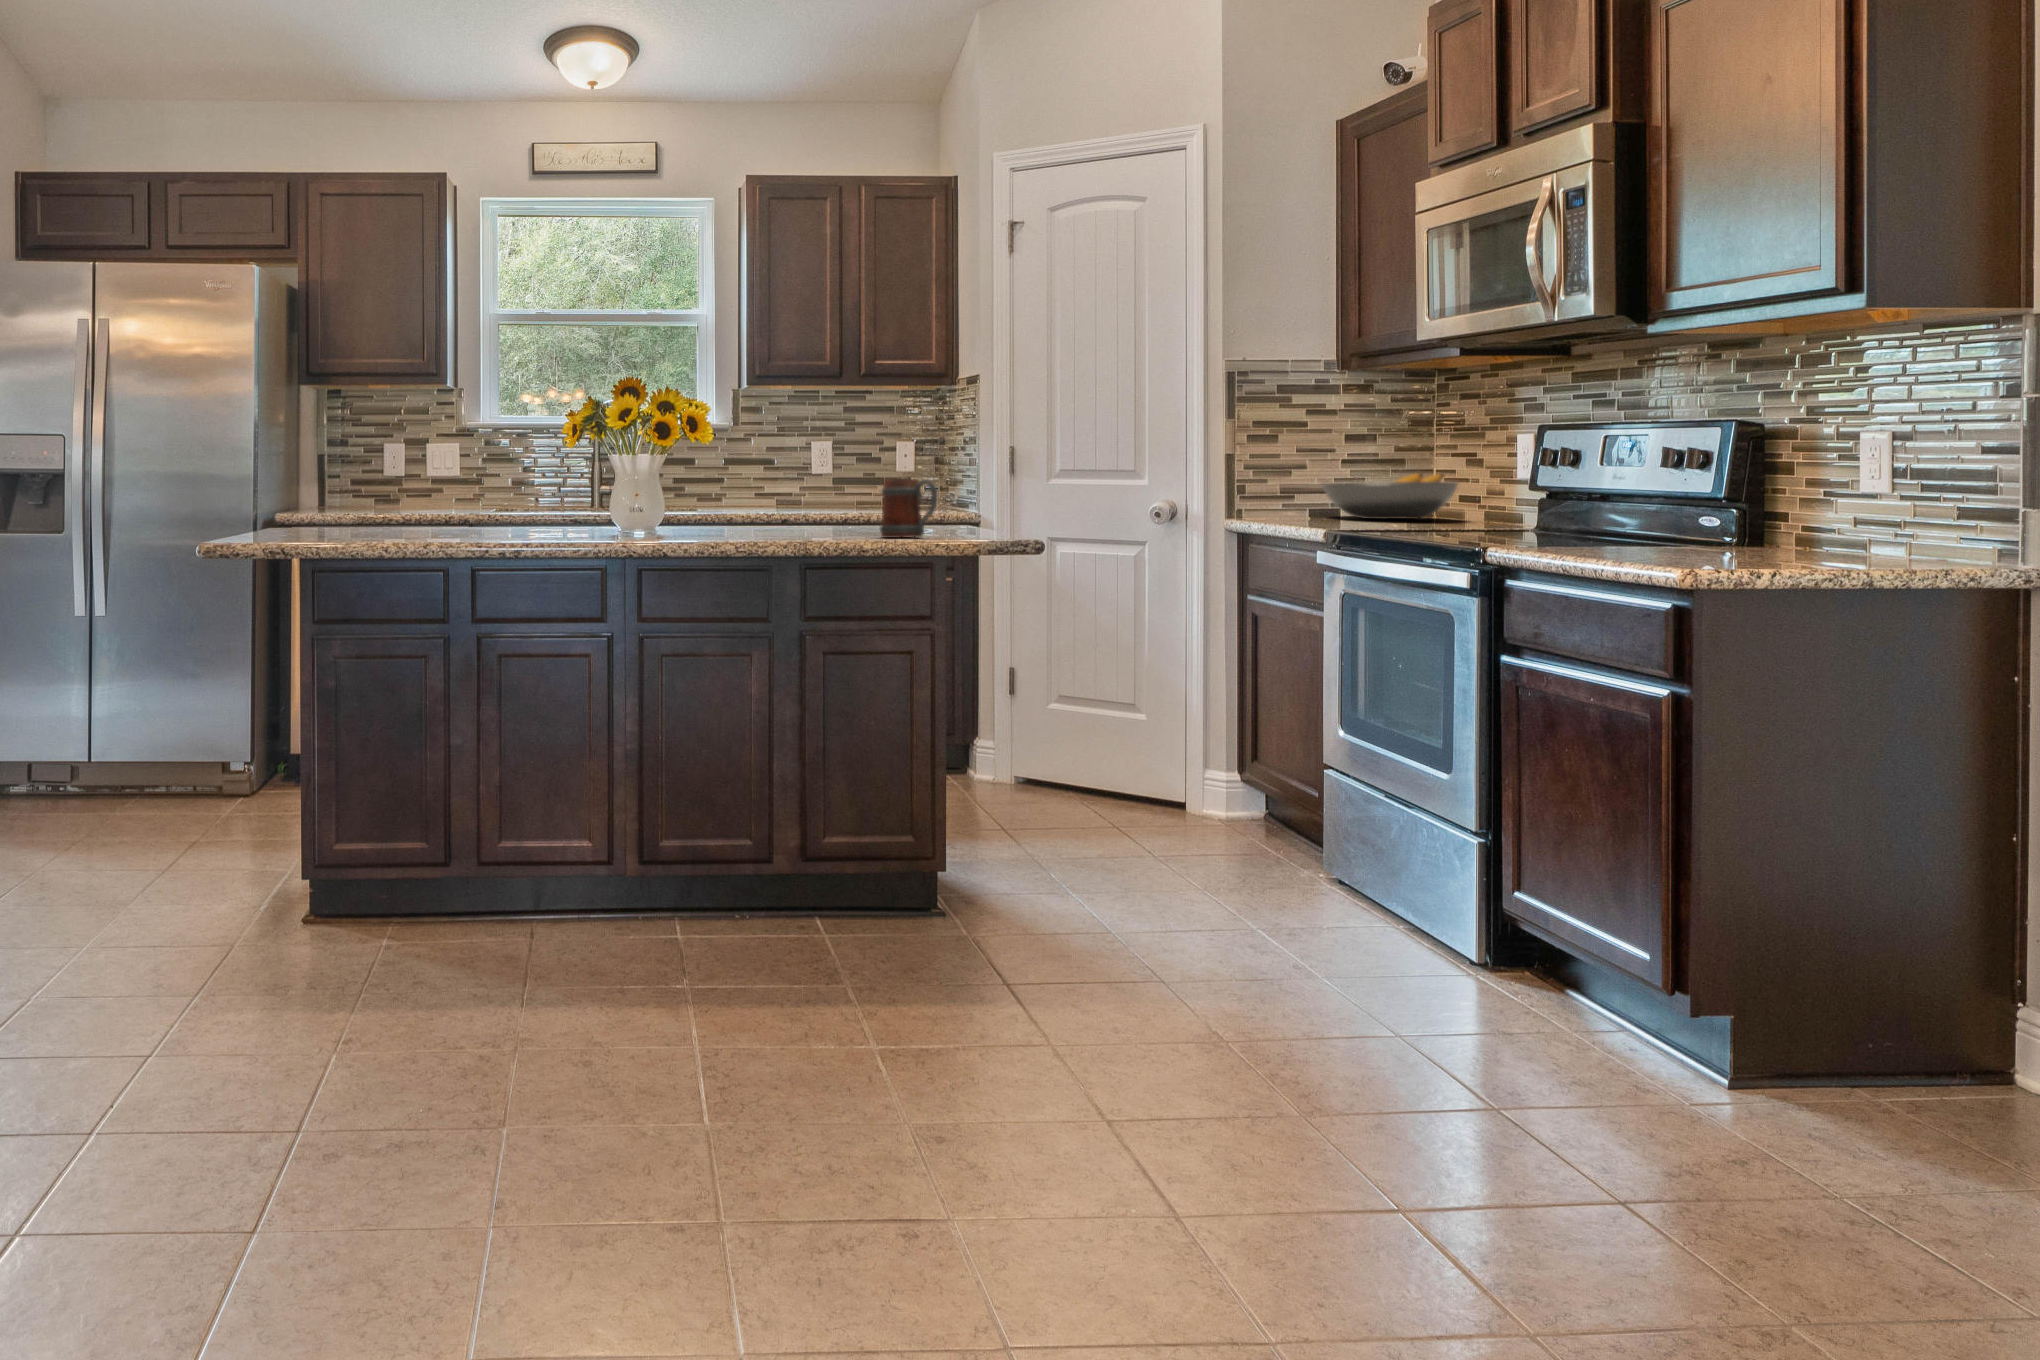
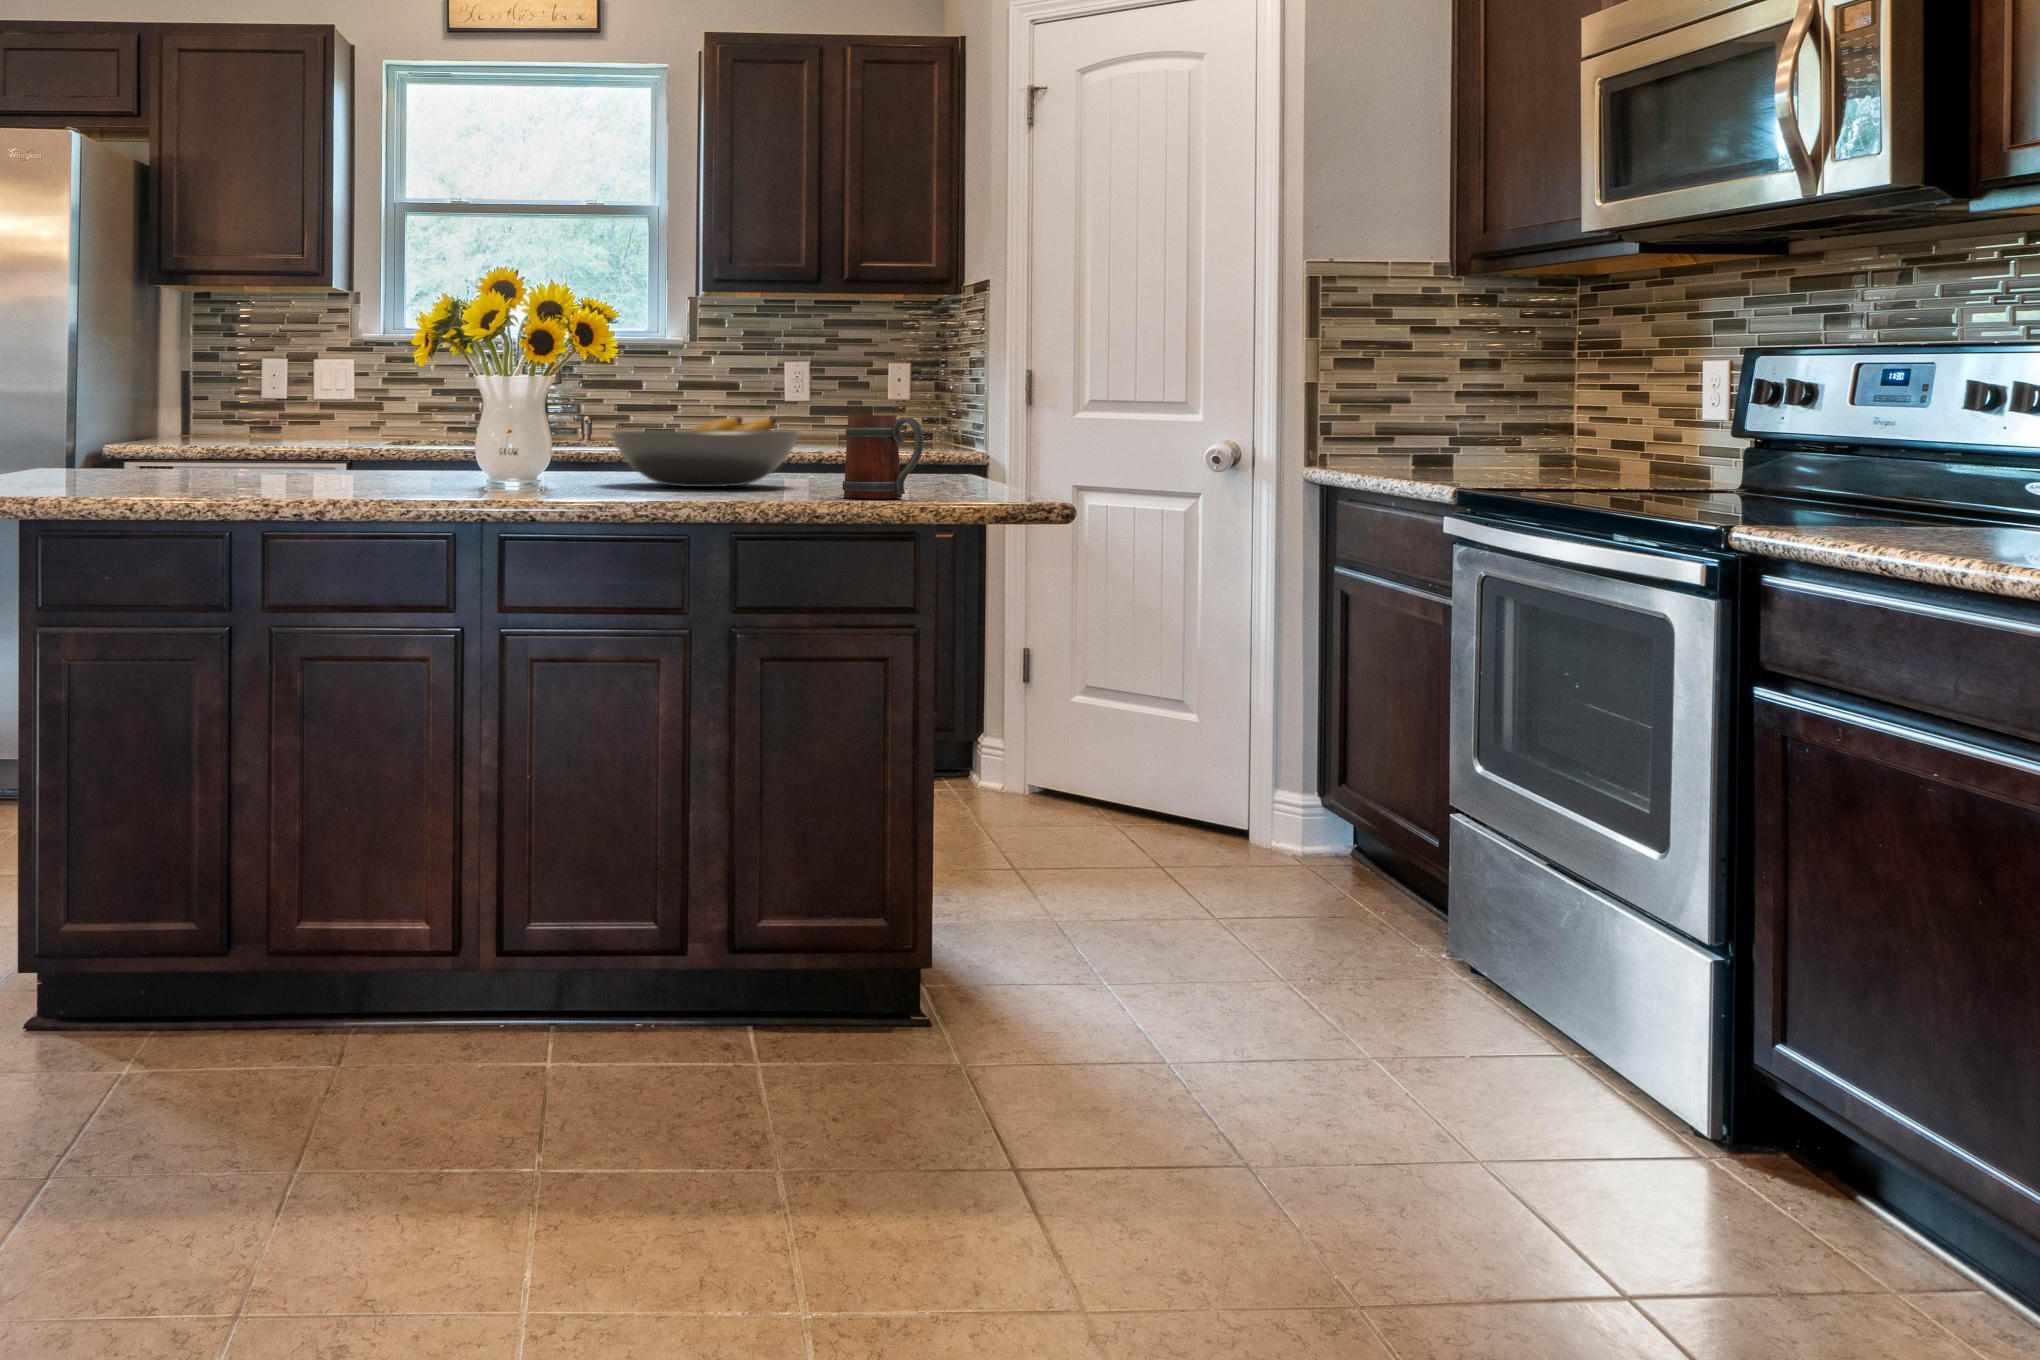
fruit bowl: present [1323,473,1458,519] -> present [611,416,799,487]

